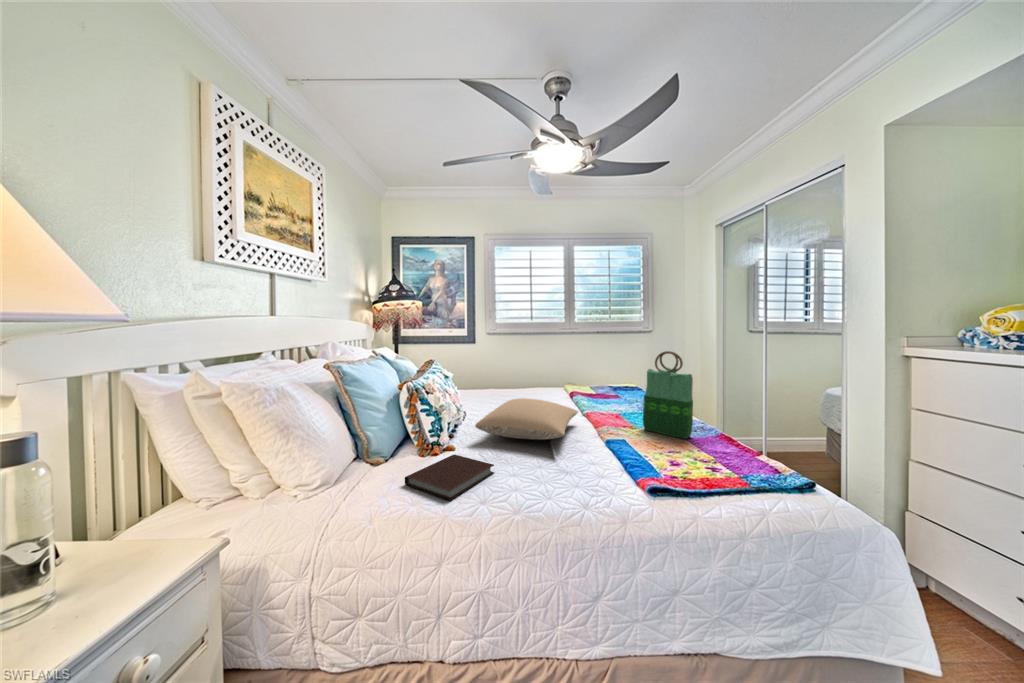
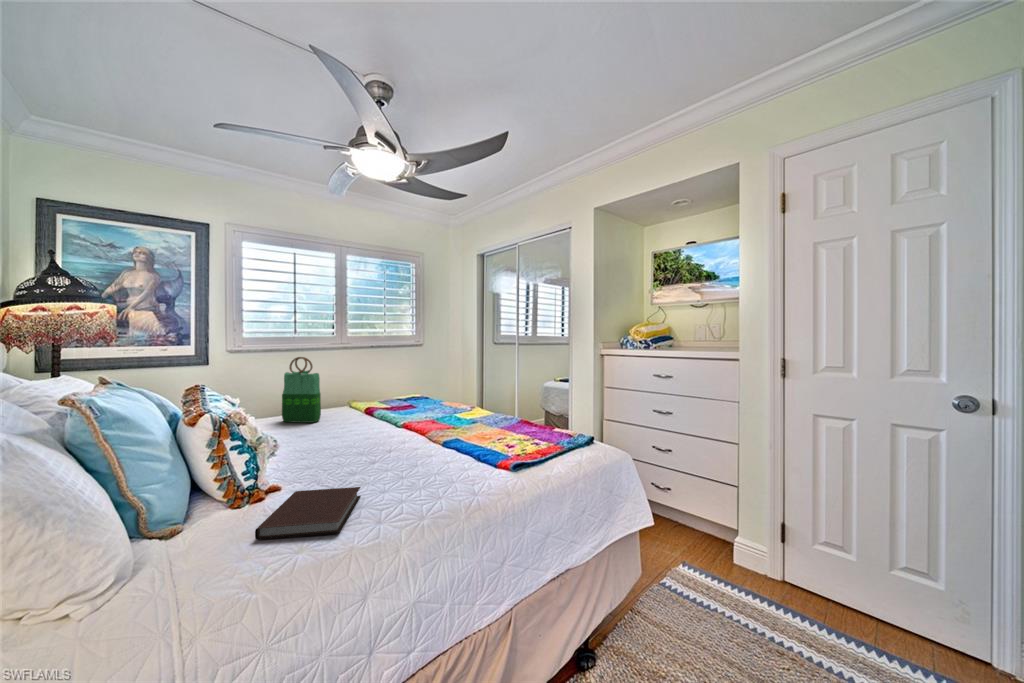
tote bag: present [643,351,693,439] -> present [282,357,321,423]
pillow: present [475,398,578,440] -> none [306,416,417,461]

